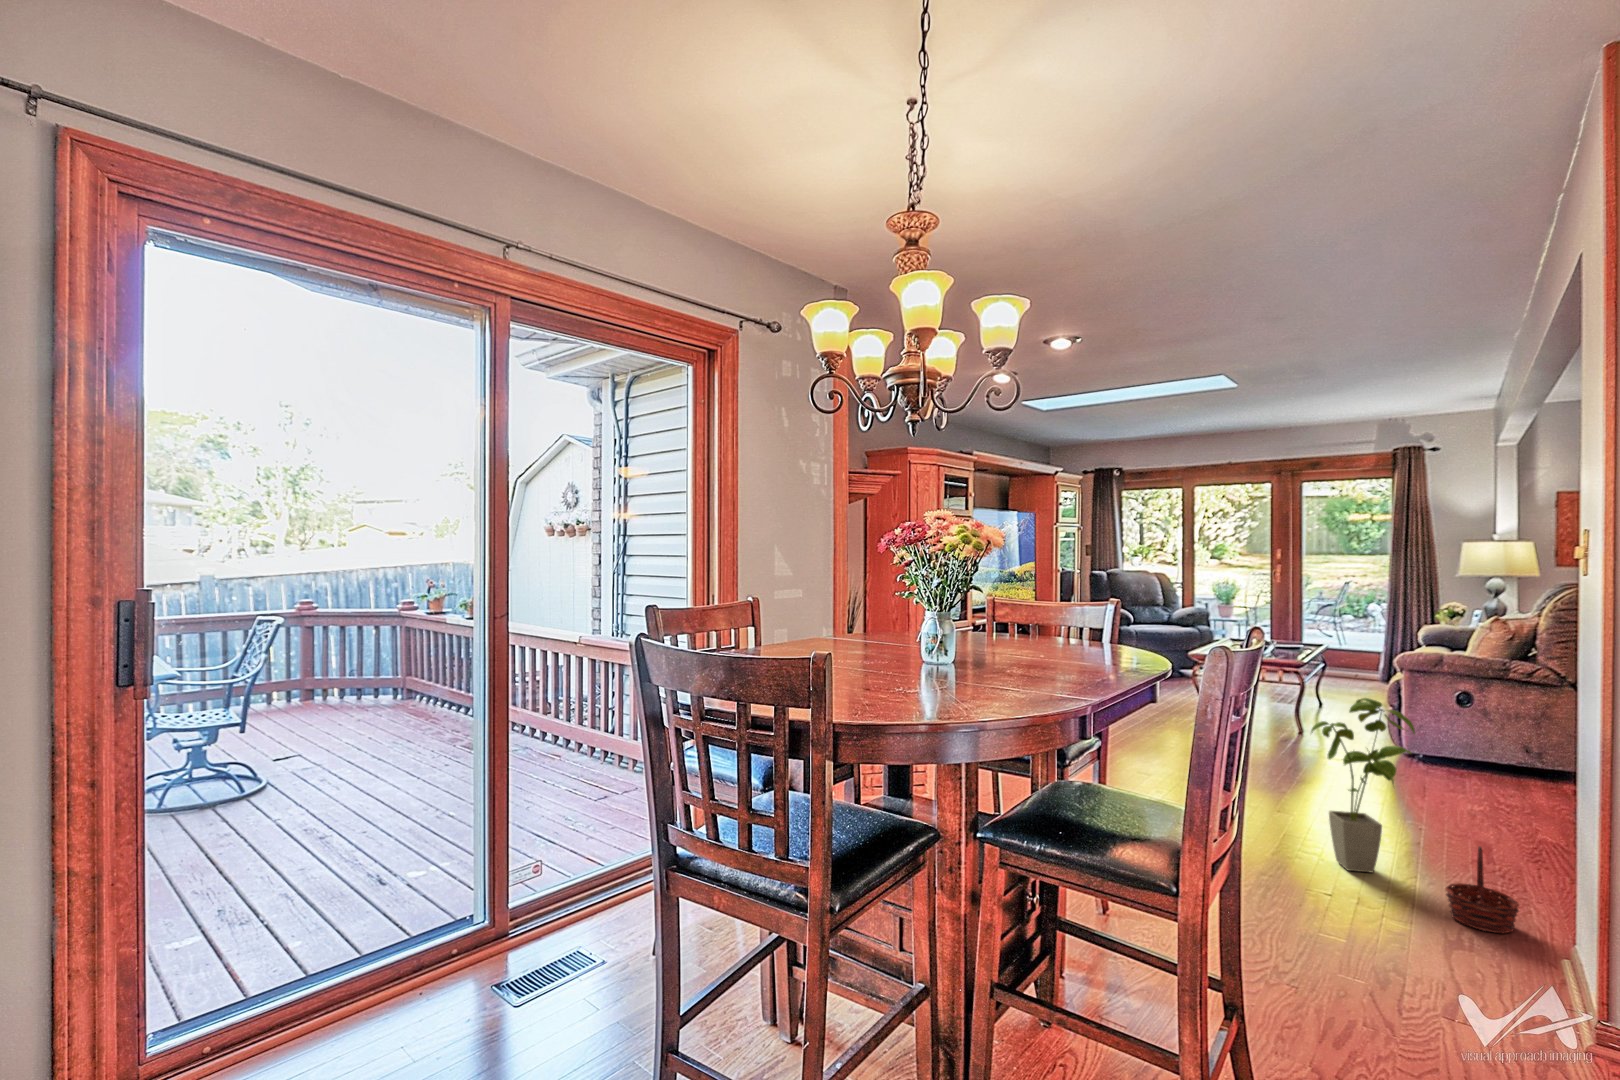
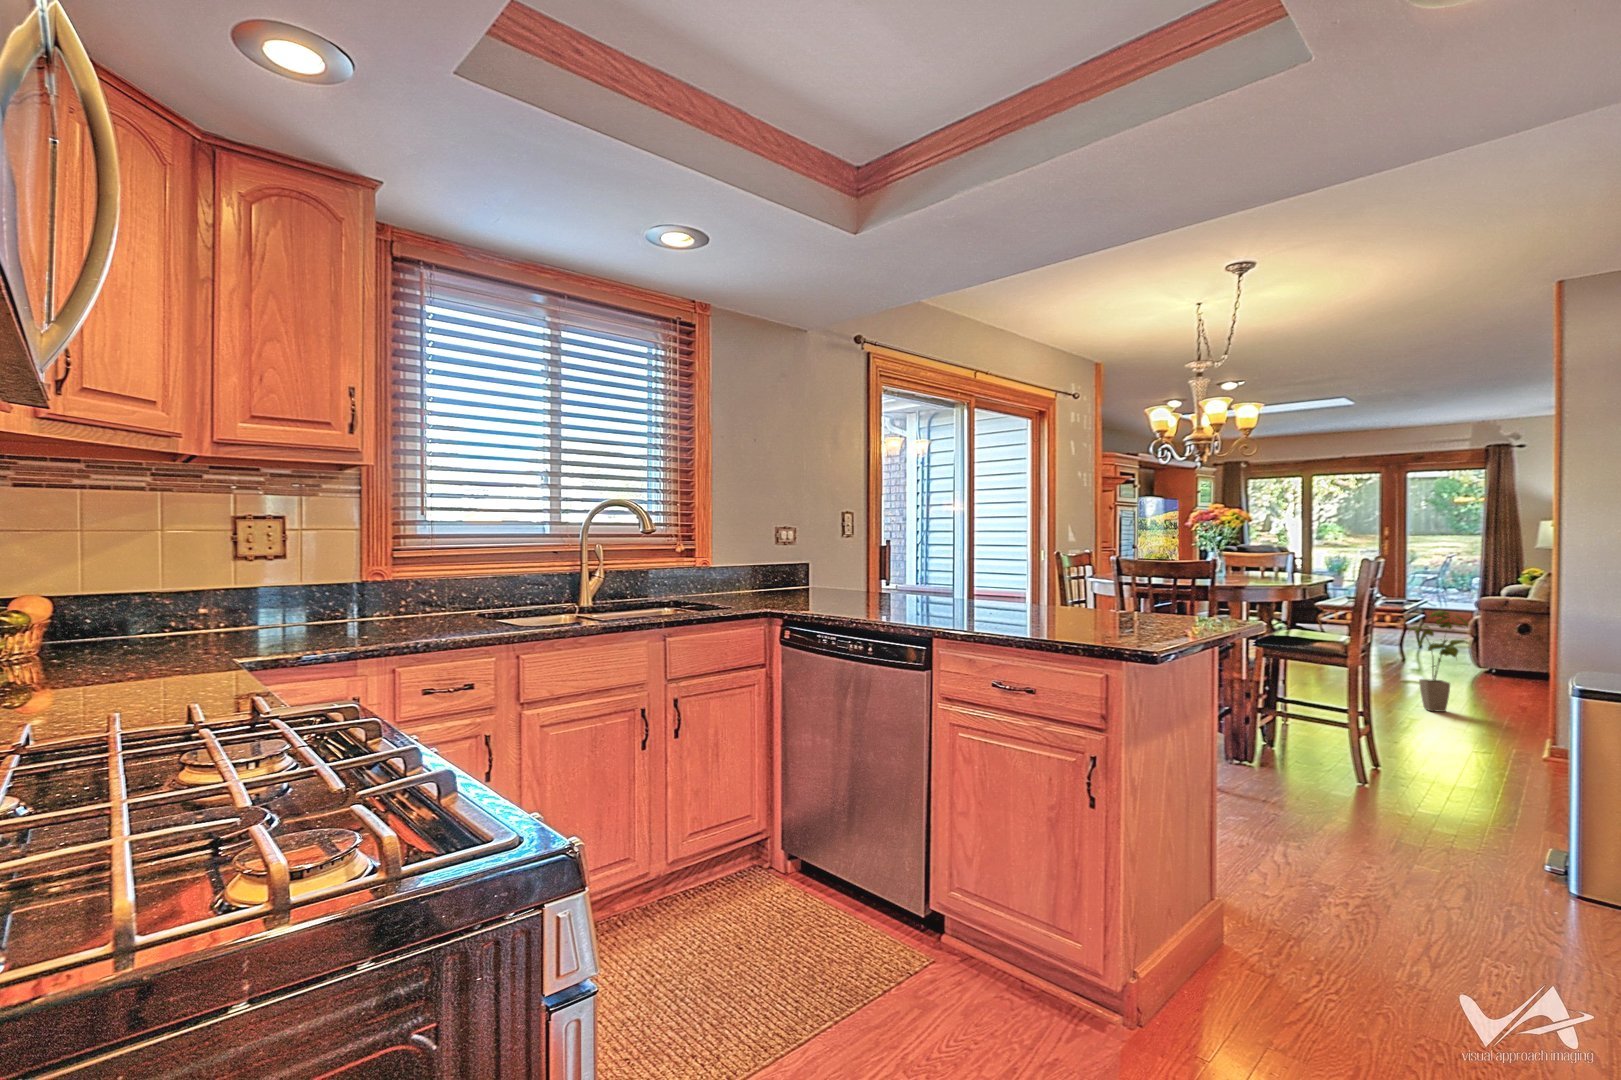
basket: present [1445,846,1520,933] -> none [1482,683,1522,726]

